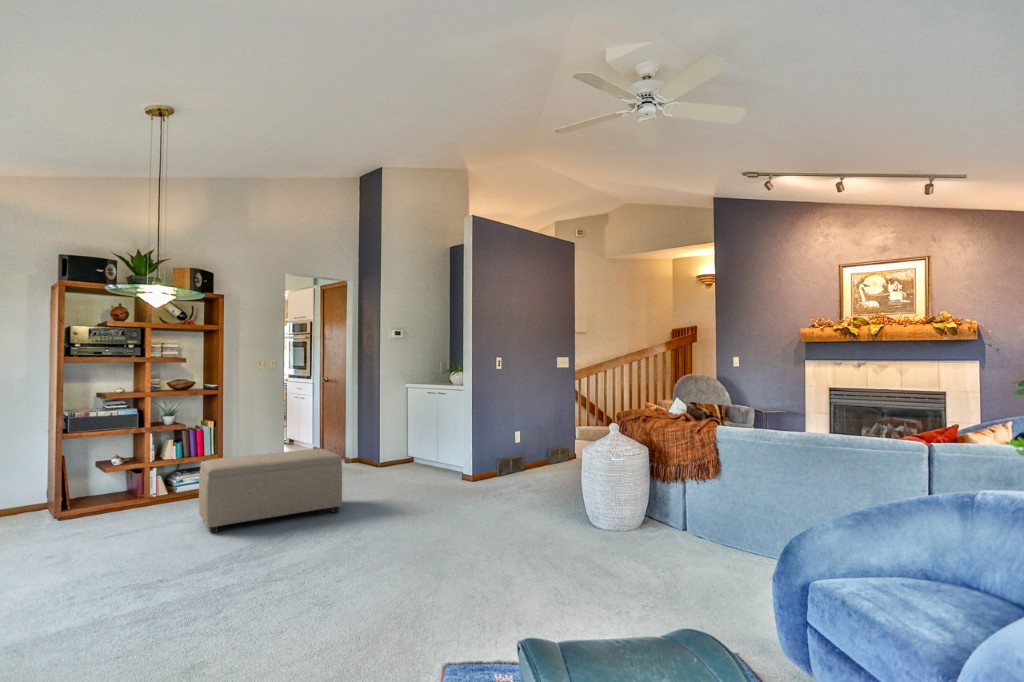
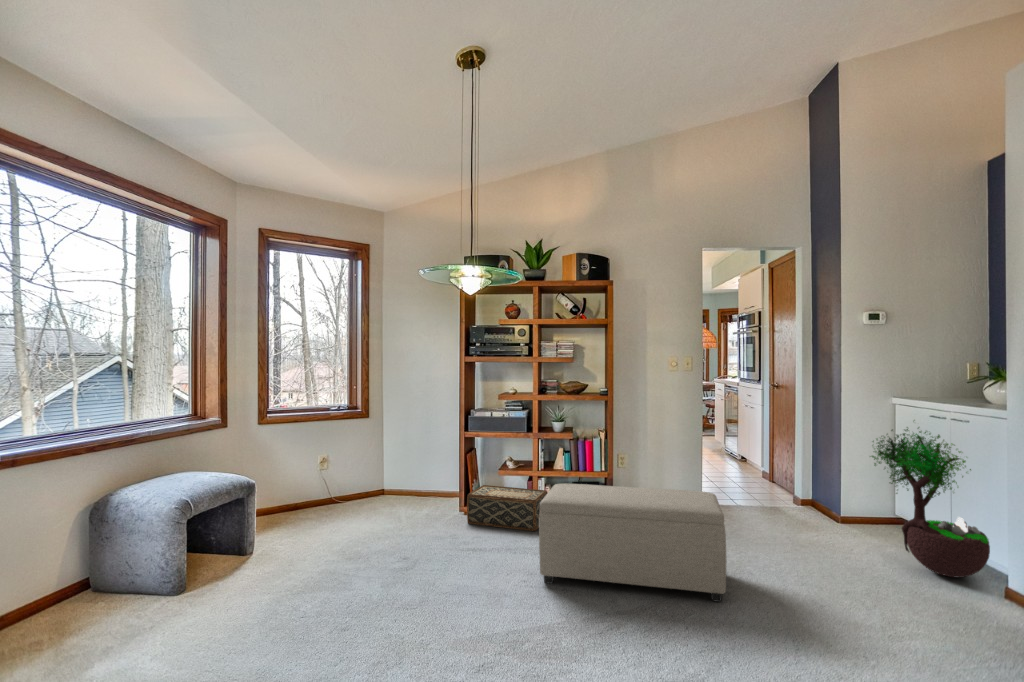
potted tree: none [402,393,457,478] -> present [872,427,990,577]
woven basket: none [77,479,163,523] -> present [467,485,548,531]

